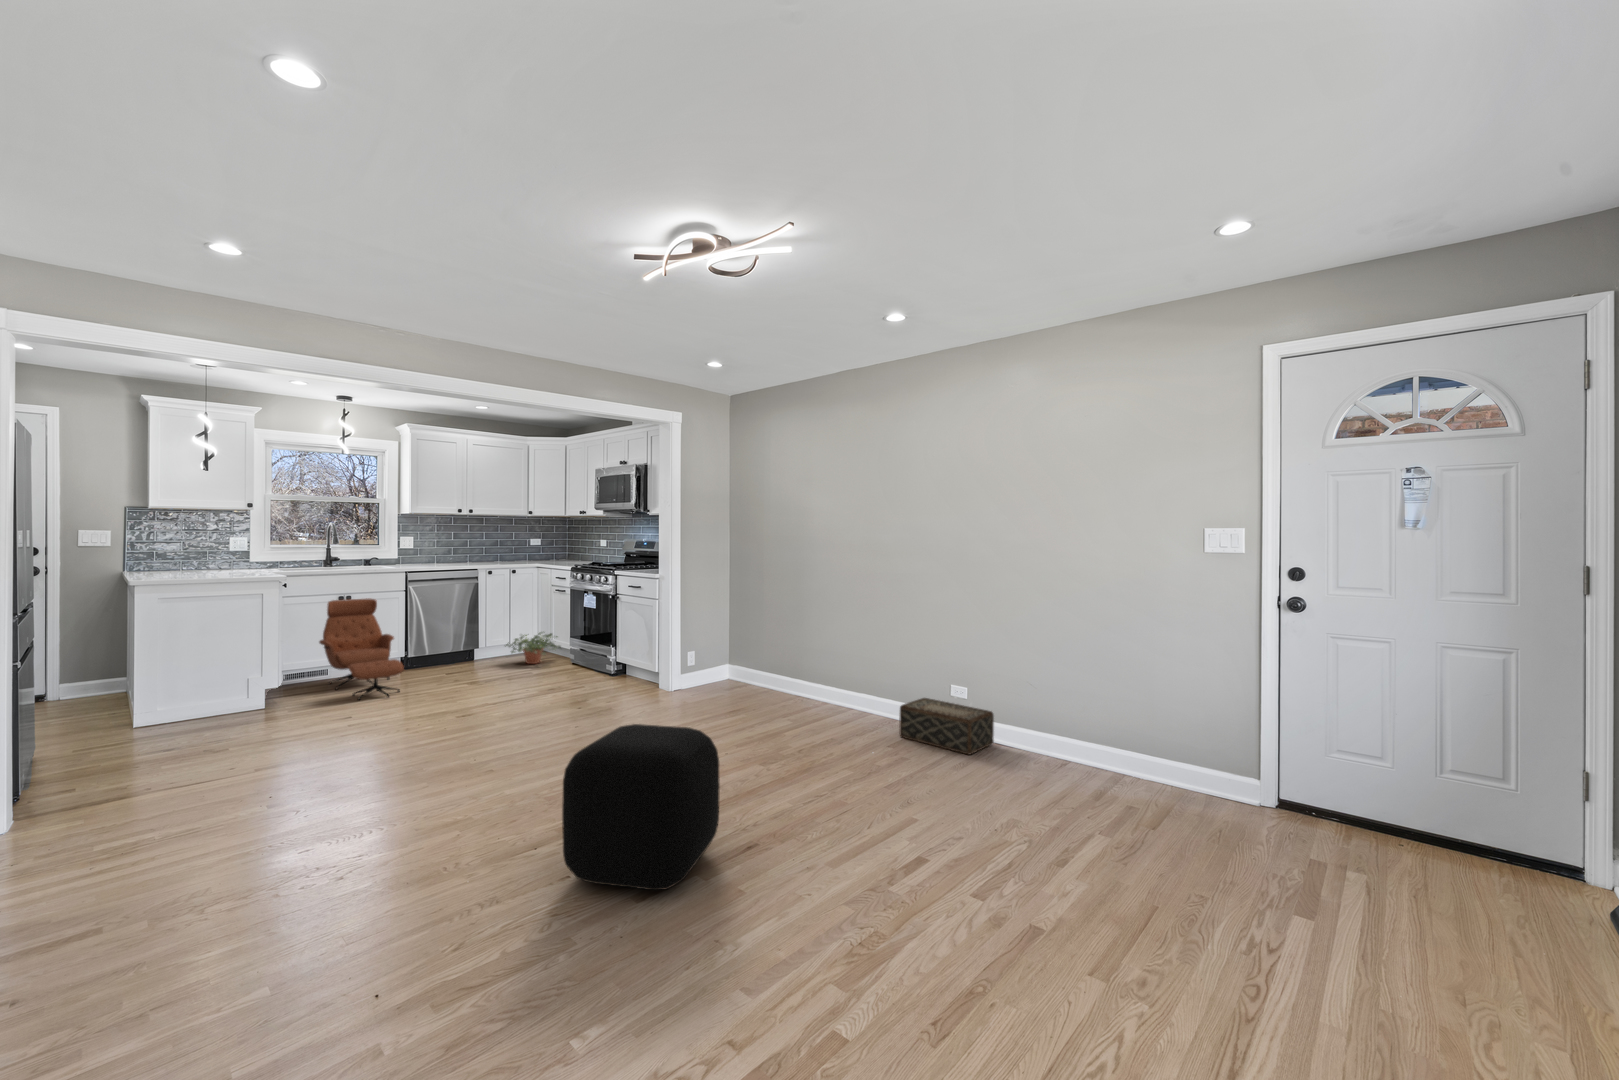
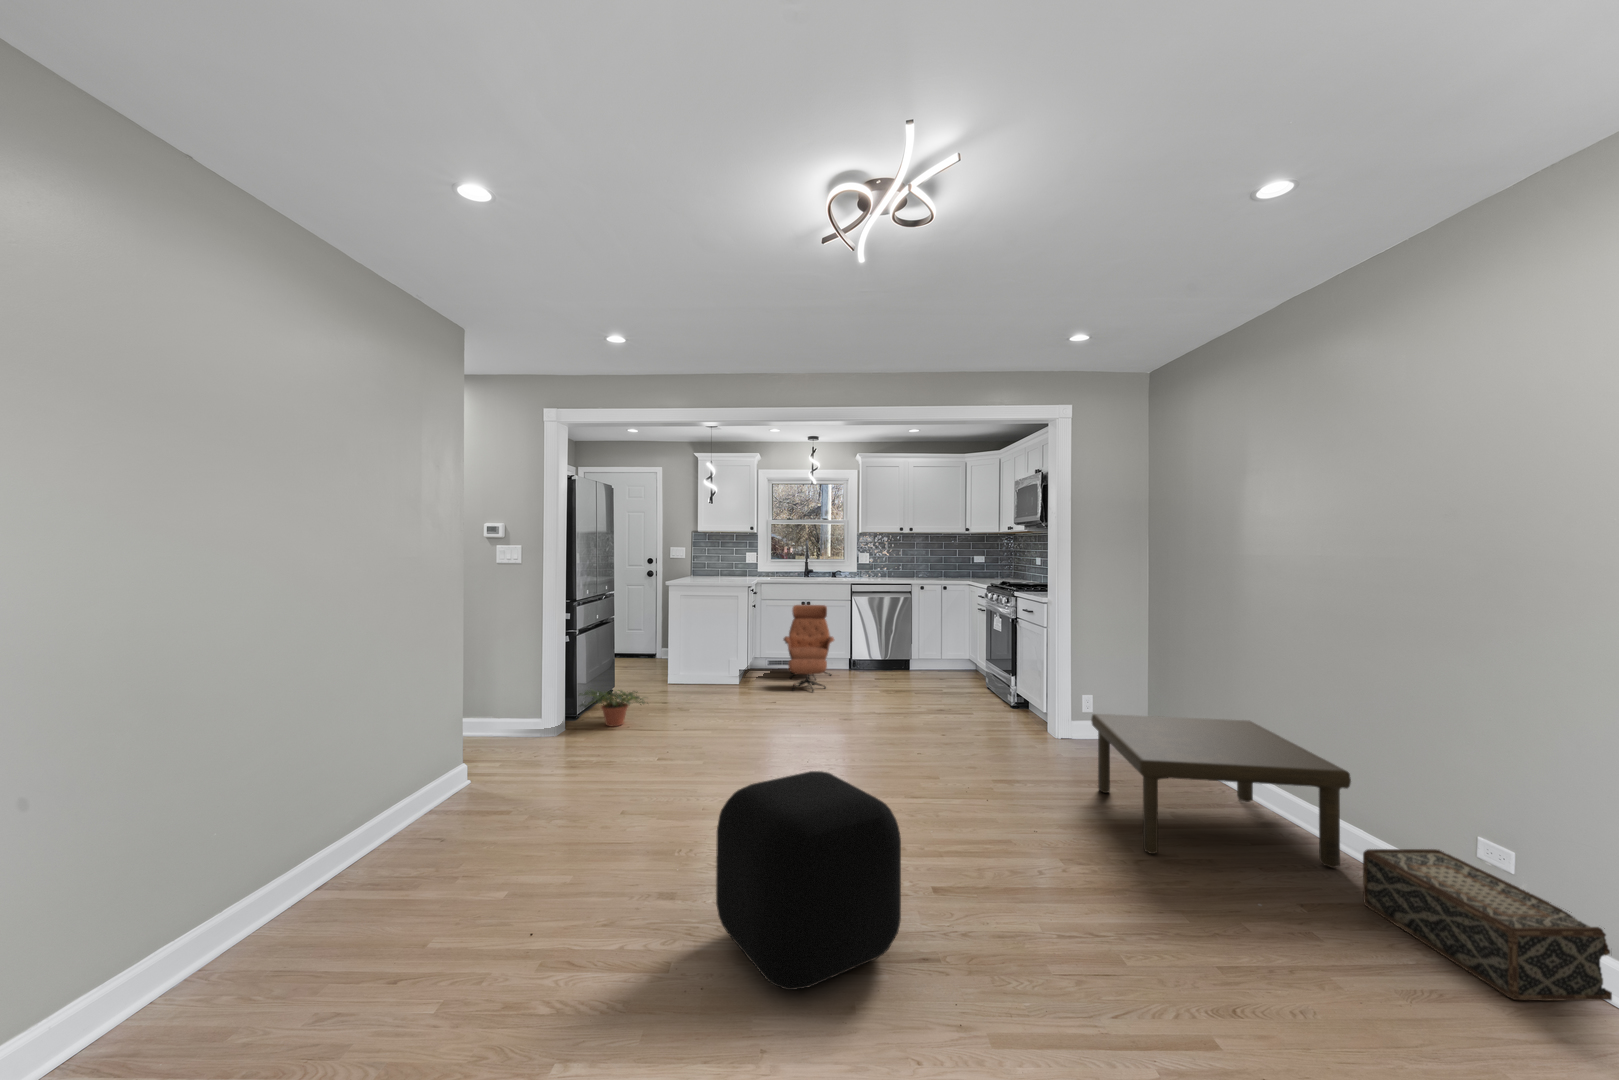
potted plant: present [506,632,561,664] -> present [580,690,645,726]
coffee table: none [726,649,886,743] -> present [1091,714,1351,868]

